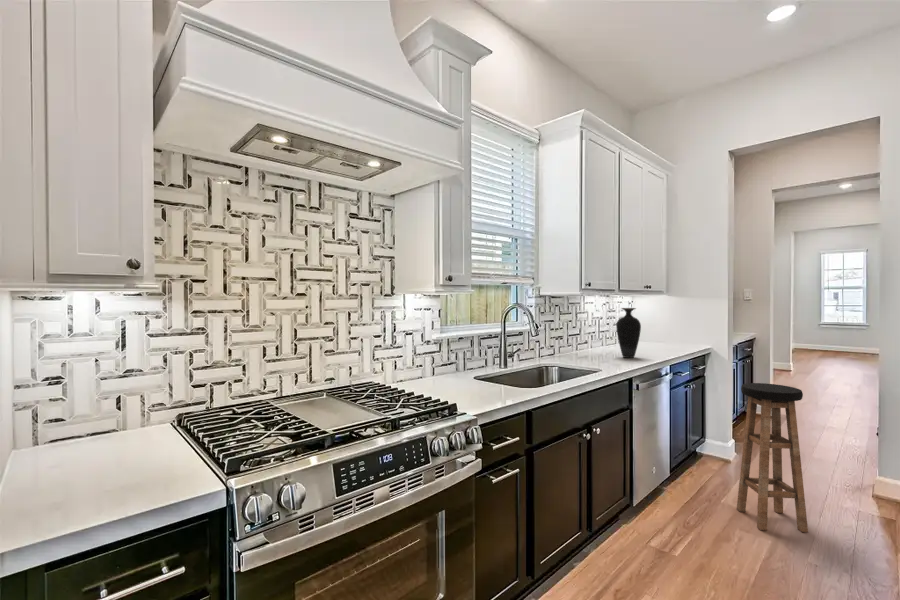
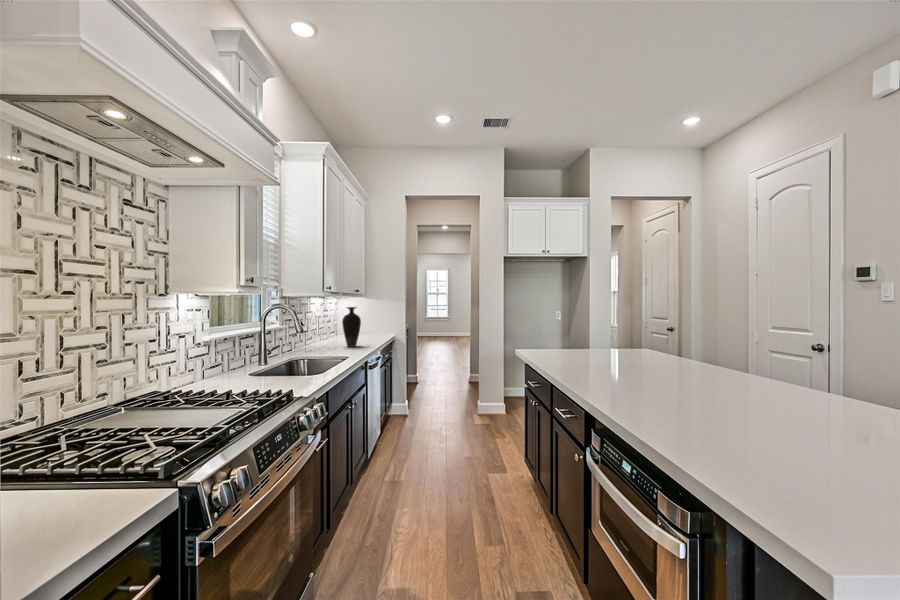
bar stool: present [737,383,808,532] -> none [423,355,461,450]

